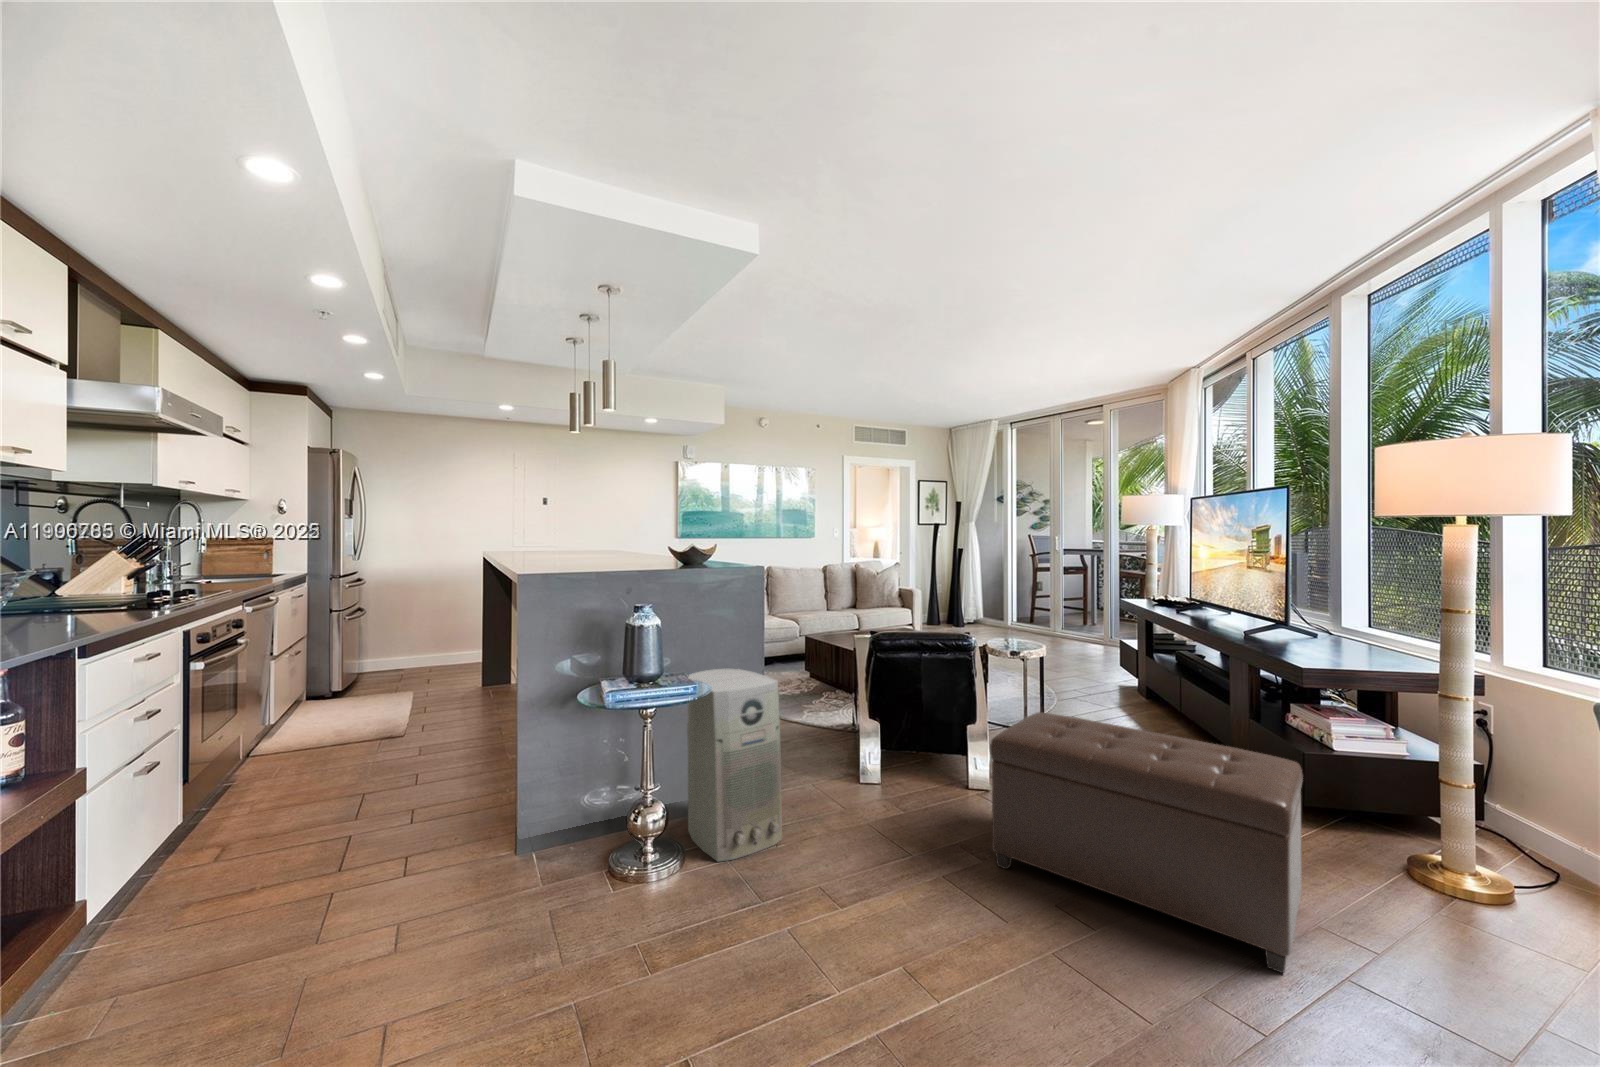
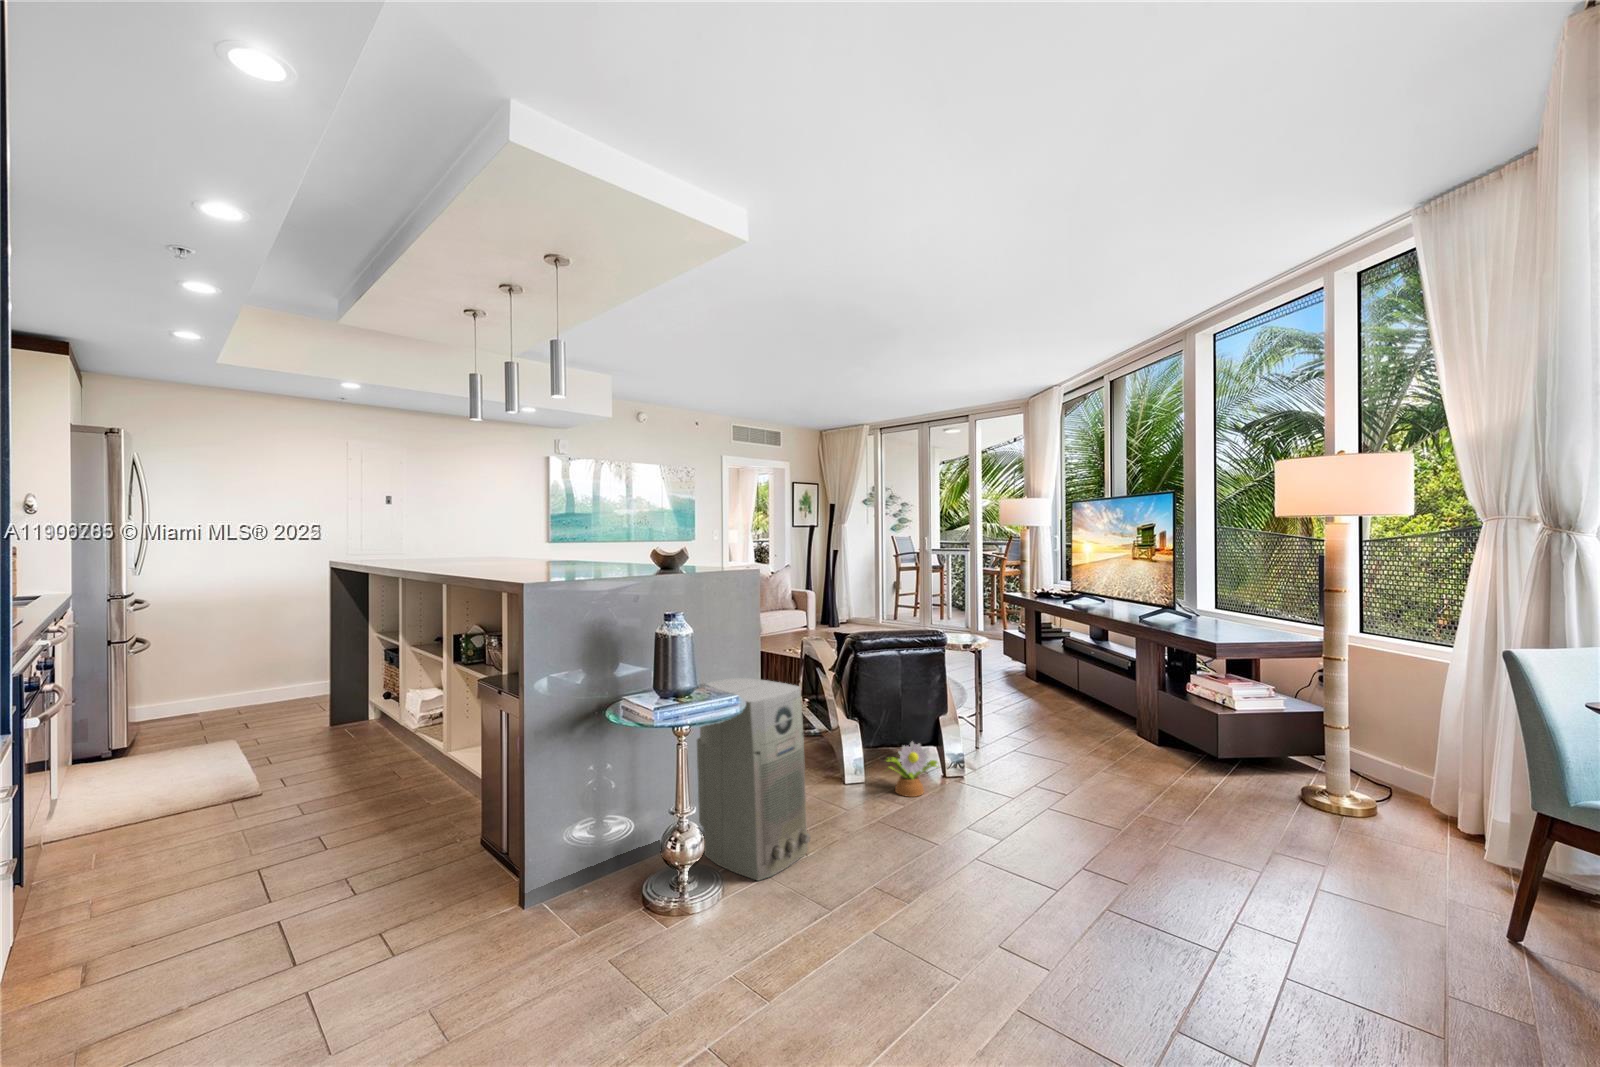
ottoman: present [990,712,1303,973] -> none [1008,698,1277,891]
decorative plant: none [891,746,954,803] -> present [886,742,938,797]

